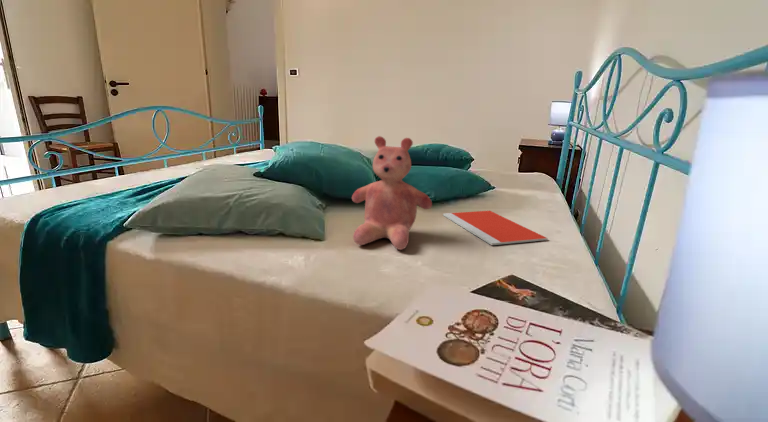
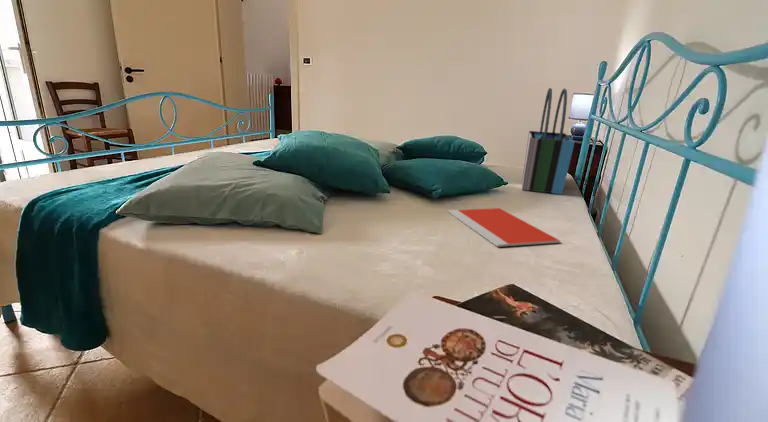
tote bag: none [508,98,556,197] -> present [522,88,575,194]
teddy bear: present [352,136,432,250] -> none [347,125,434,249]

